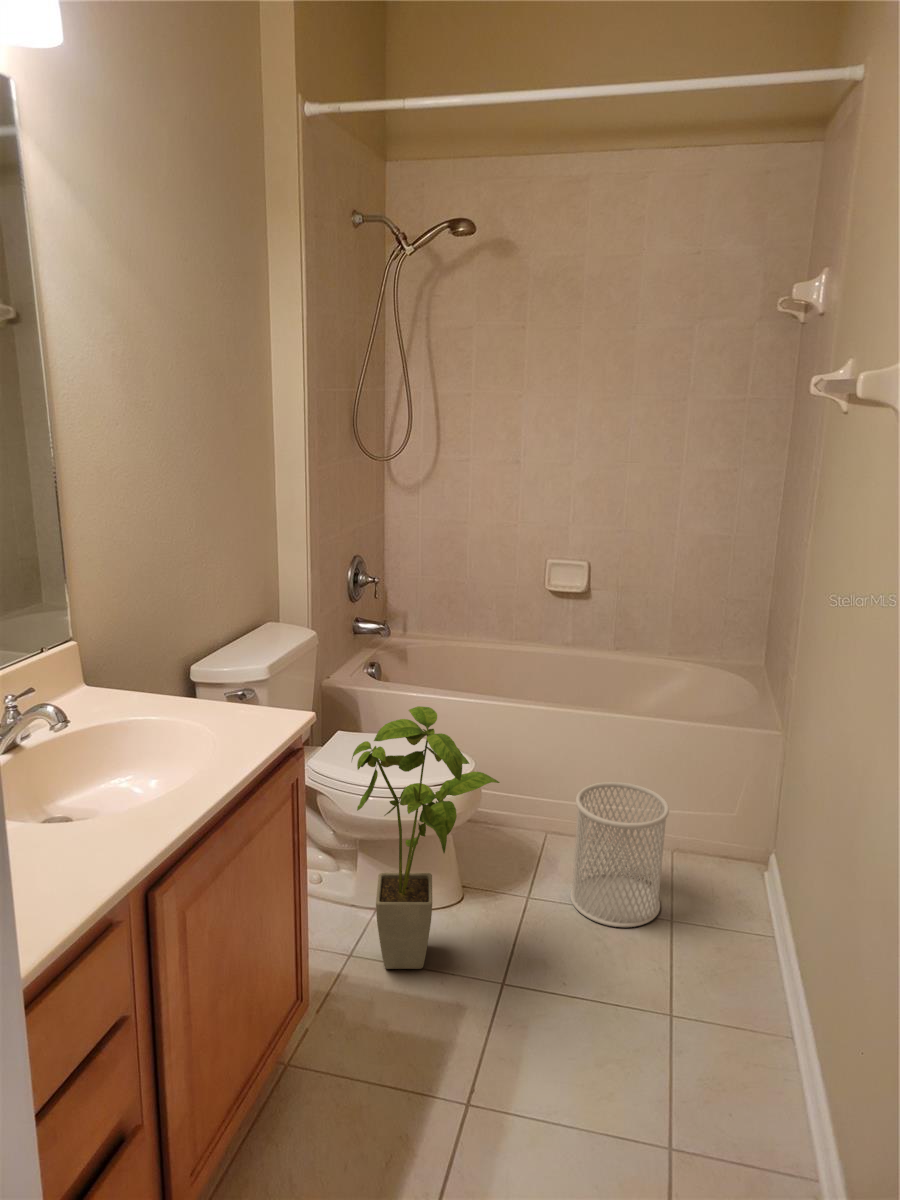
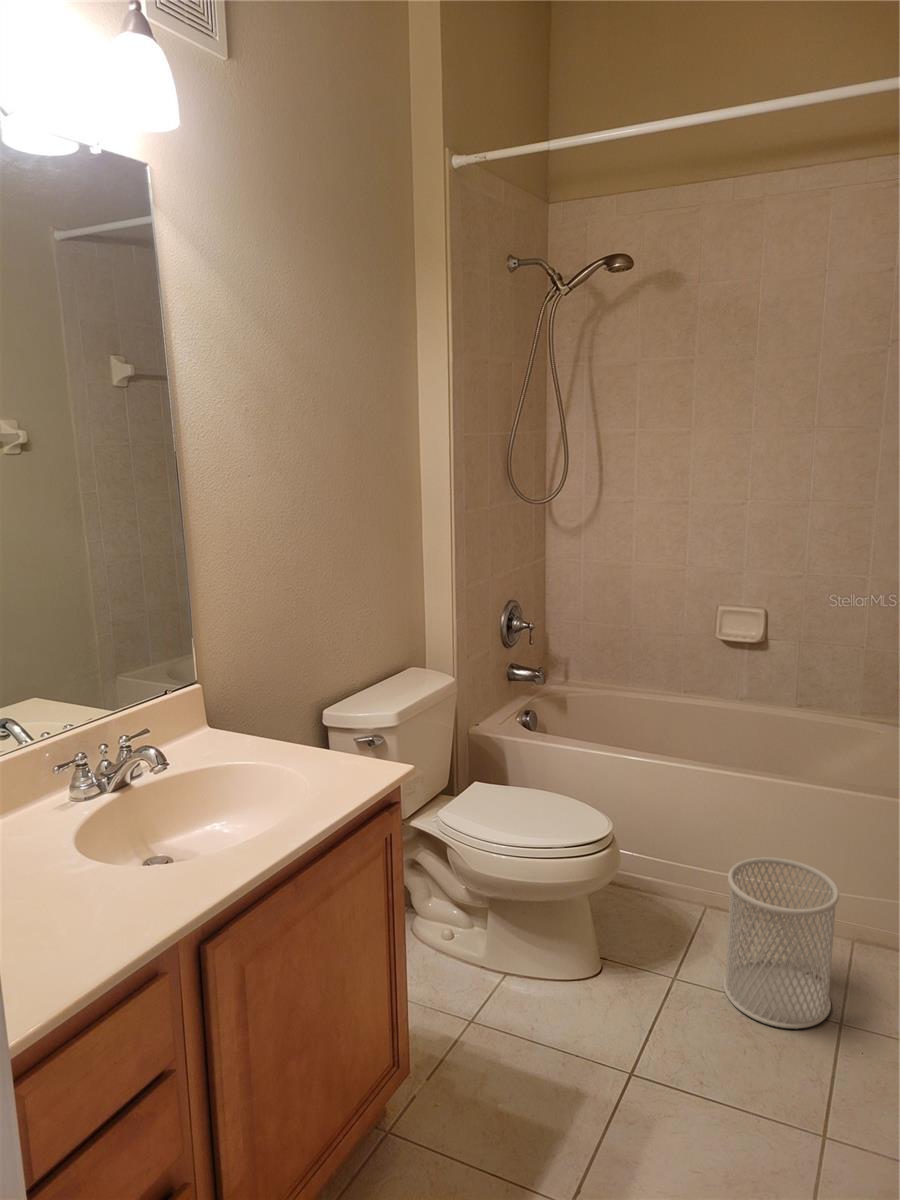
house plant: present [352,706,500,969] -> none [473,763,633,1046]

